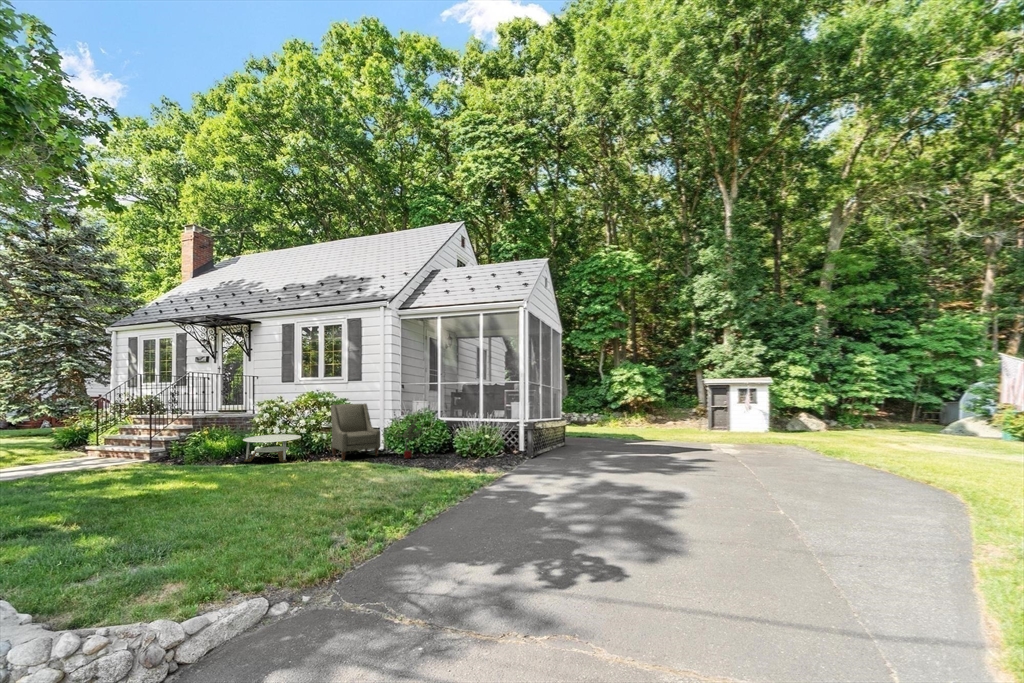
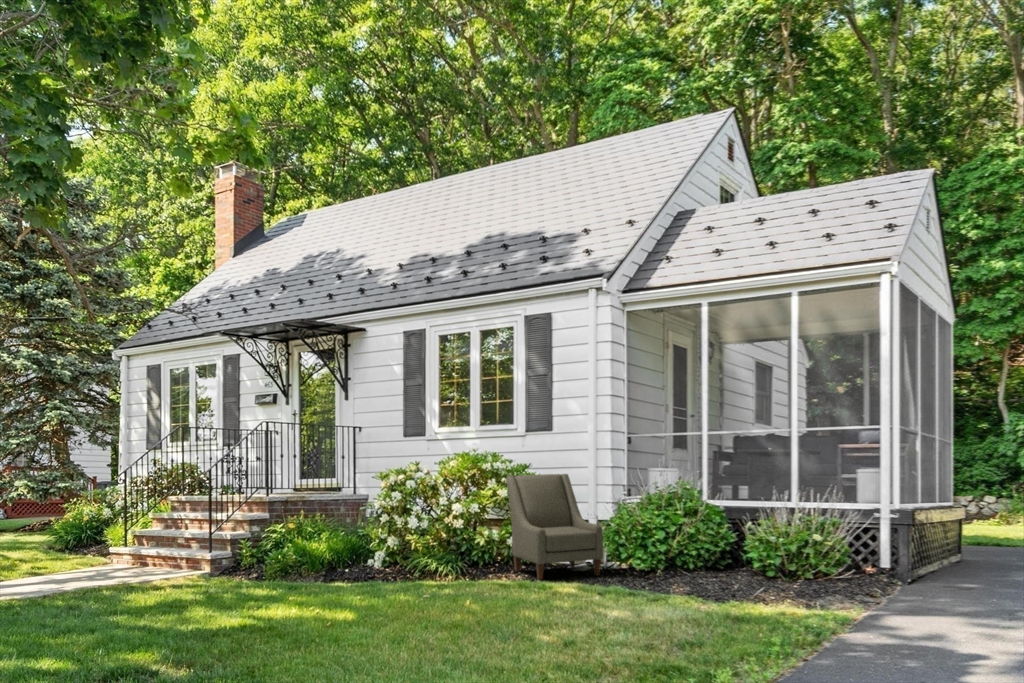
potted tree: present [394,420,424,459] -> none [629,500,693,582]
round table: present [243,434,301,462] -> none [366,530,460,580]

